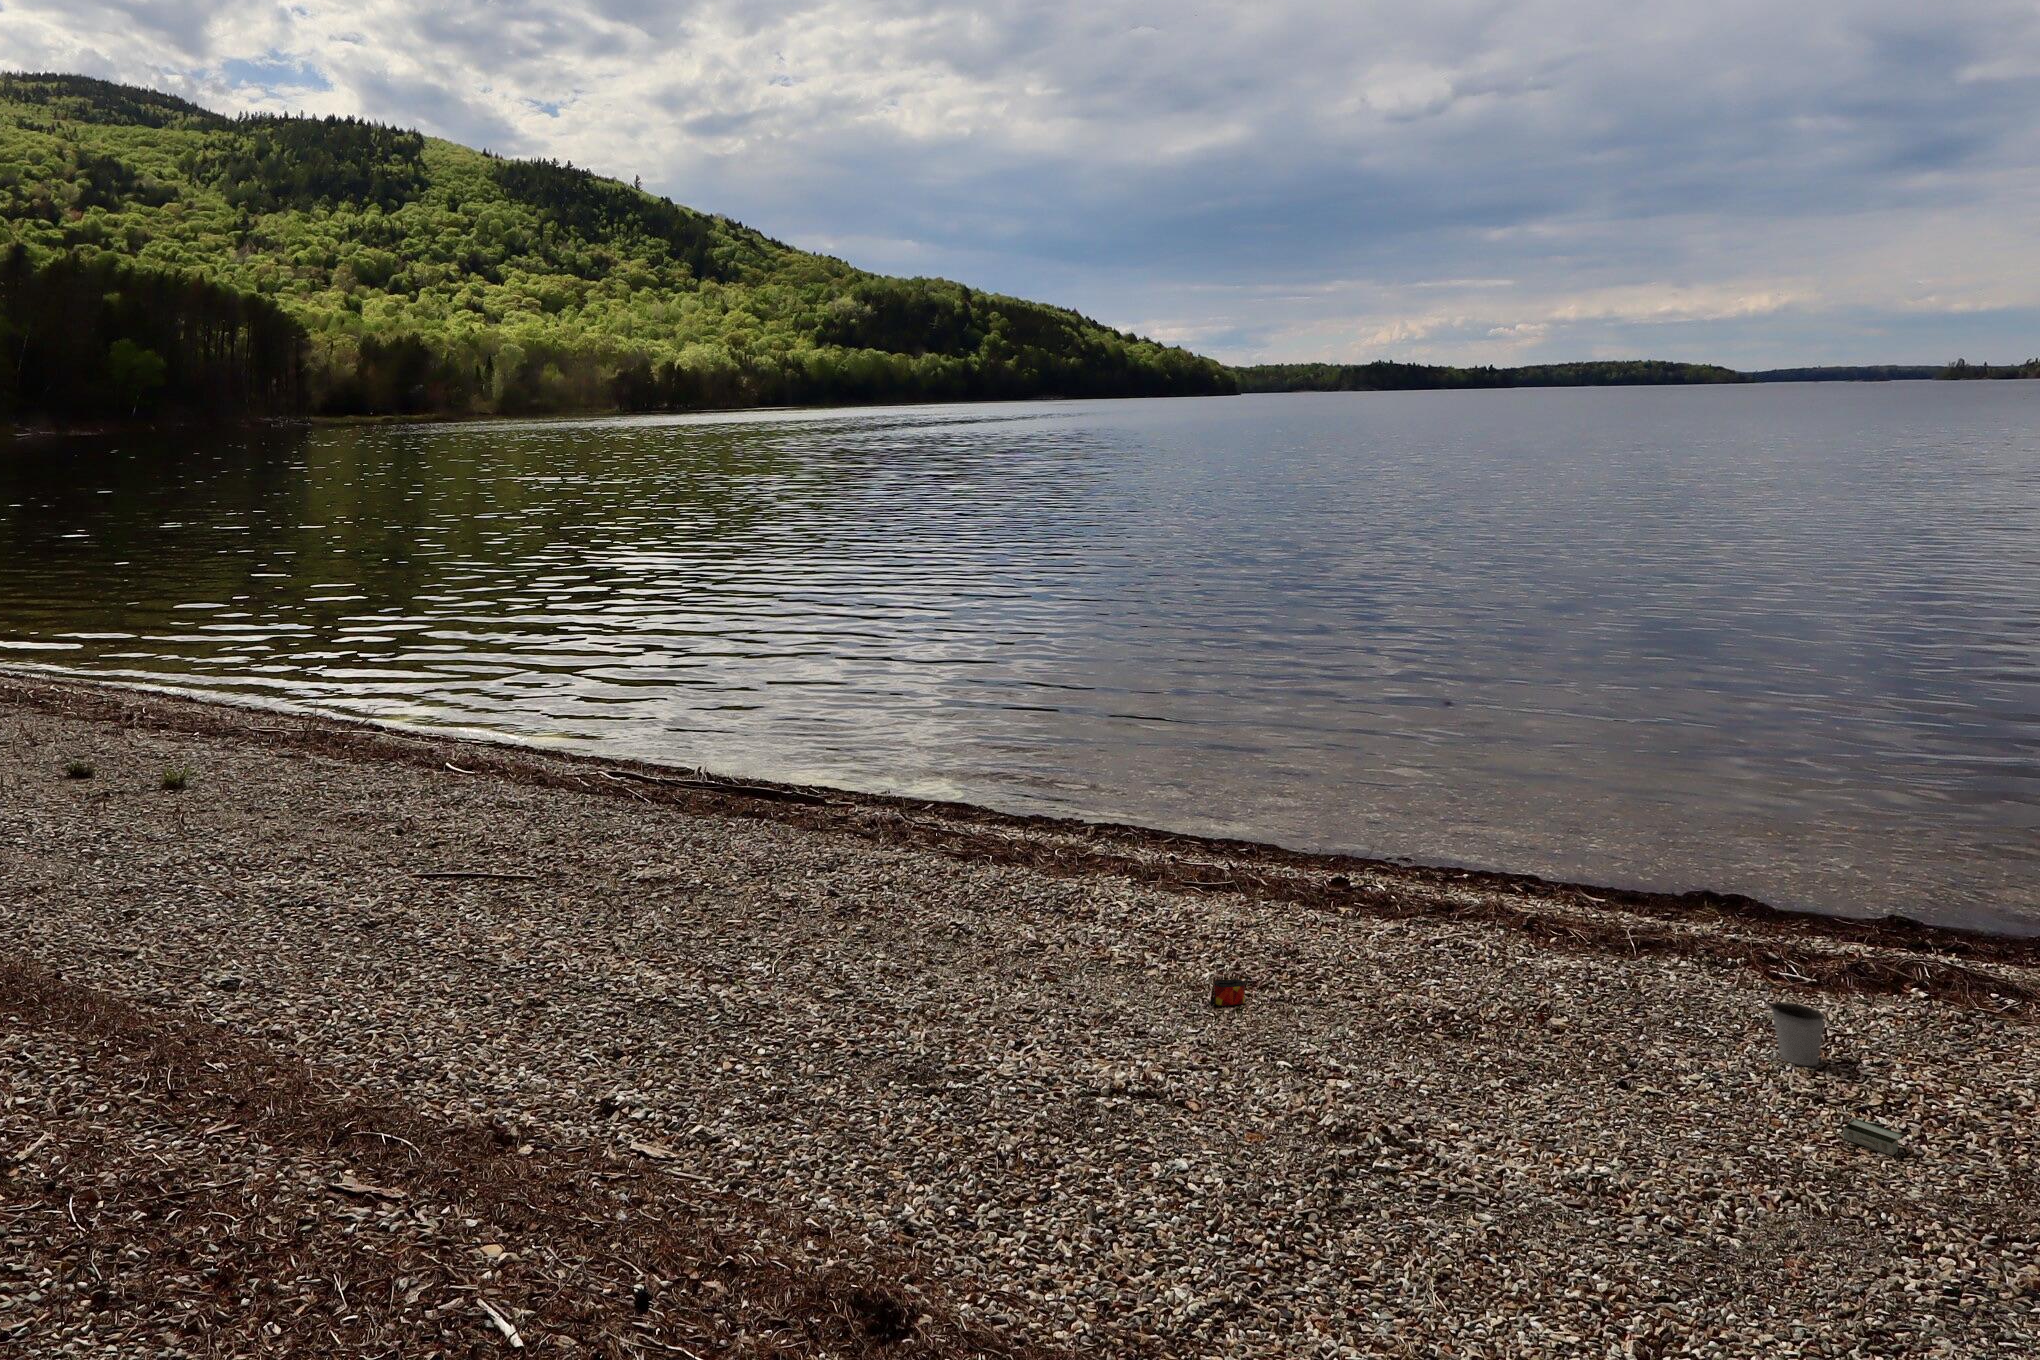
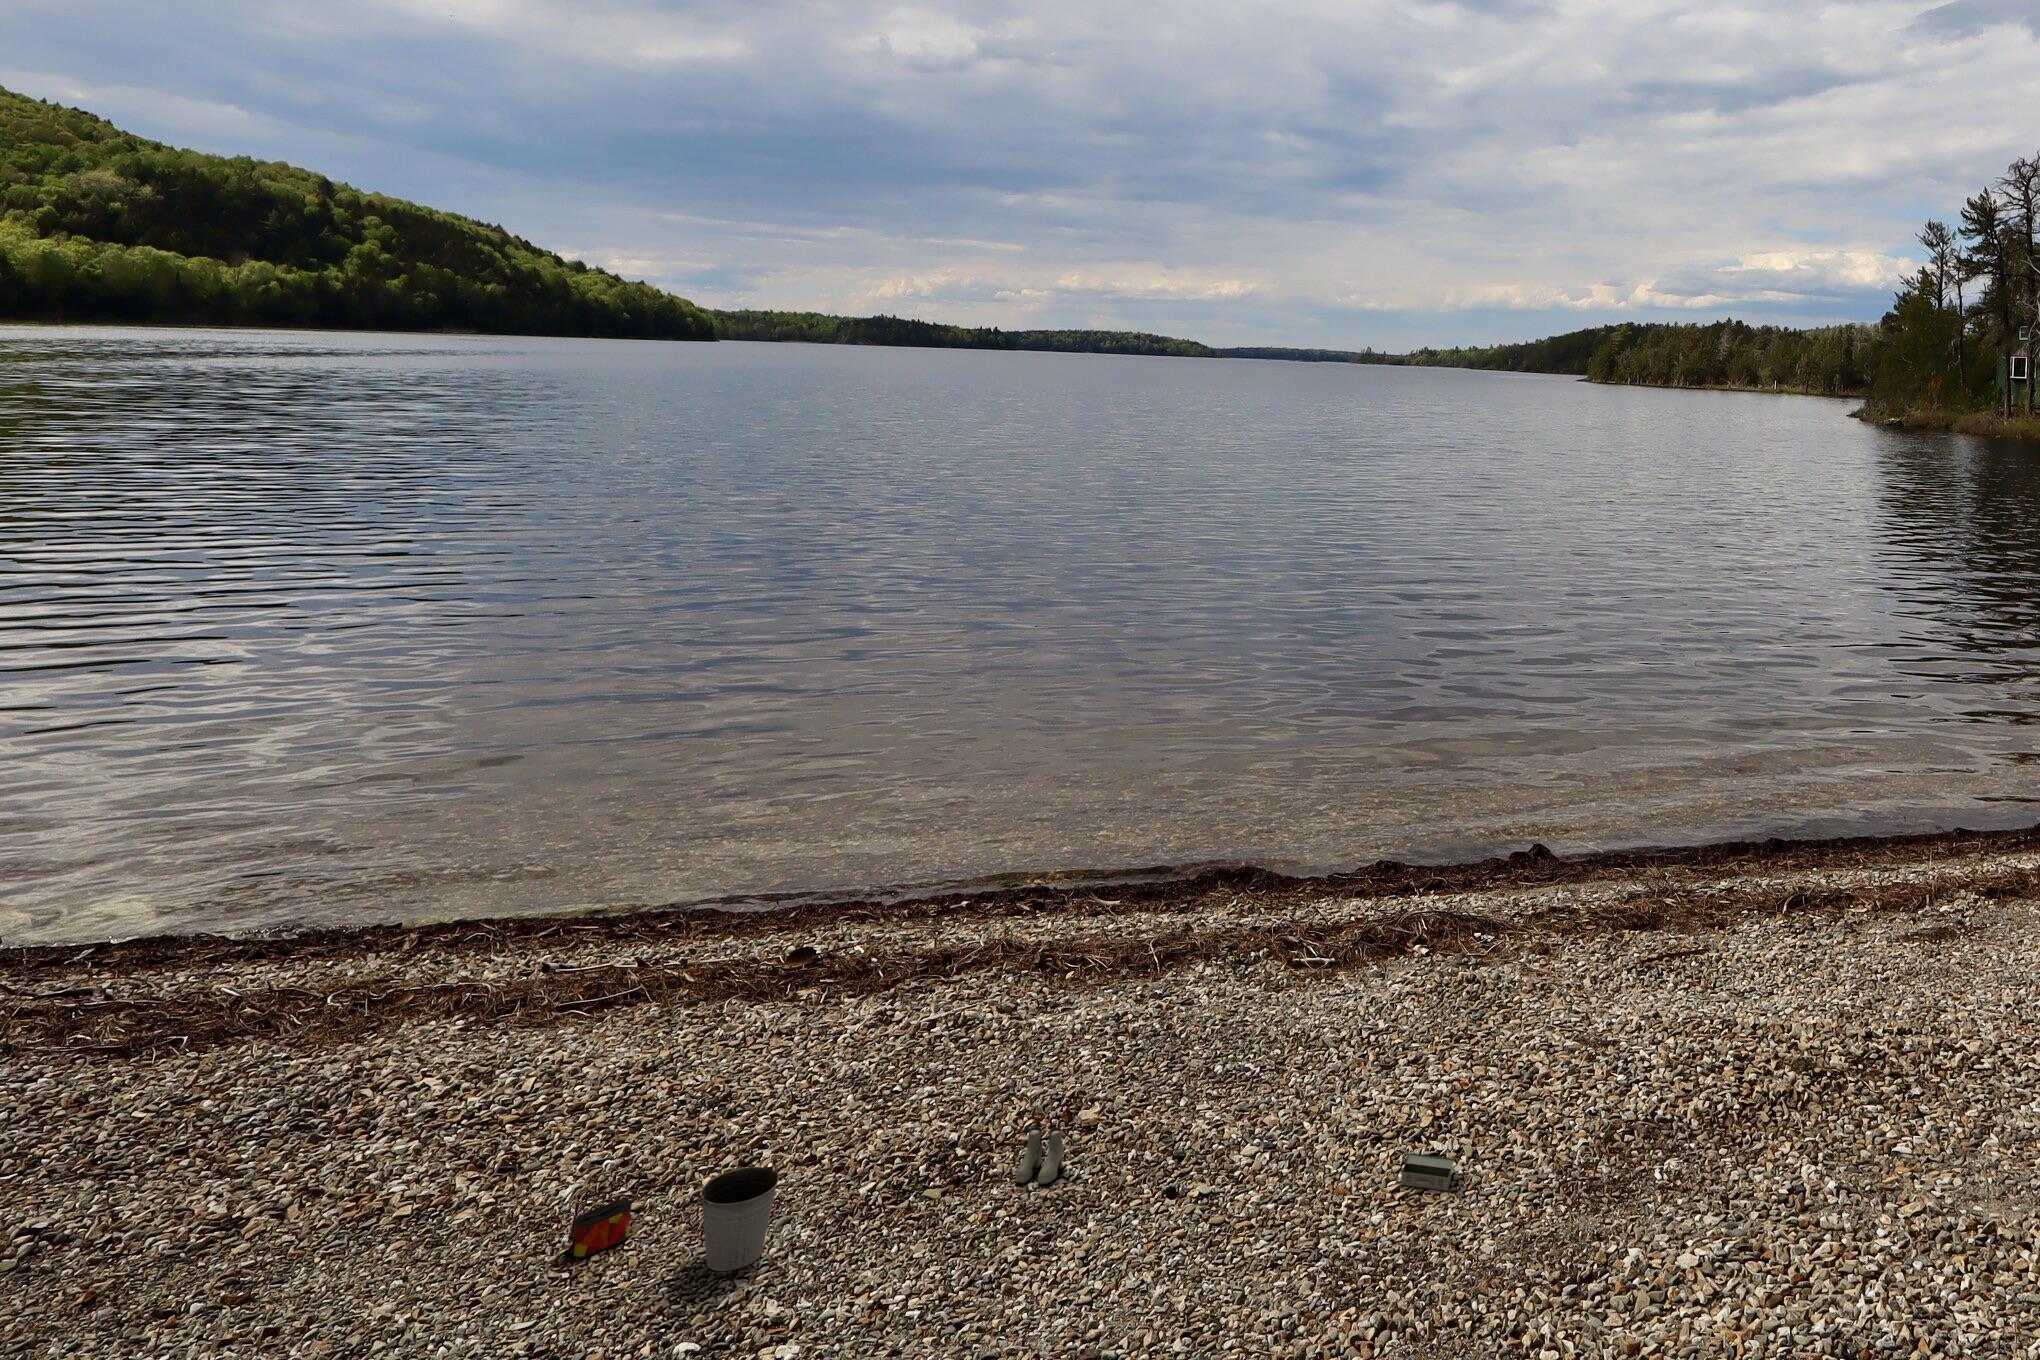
bucket: present [1771,1002,1825,1066] -> present [697,1167,779,1271]
boots: none [1497,1011,1534,1052] -> present [1015,1127,1063,1184]

